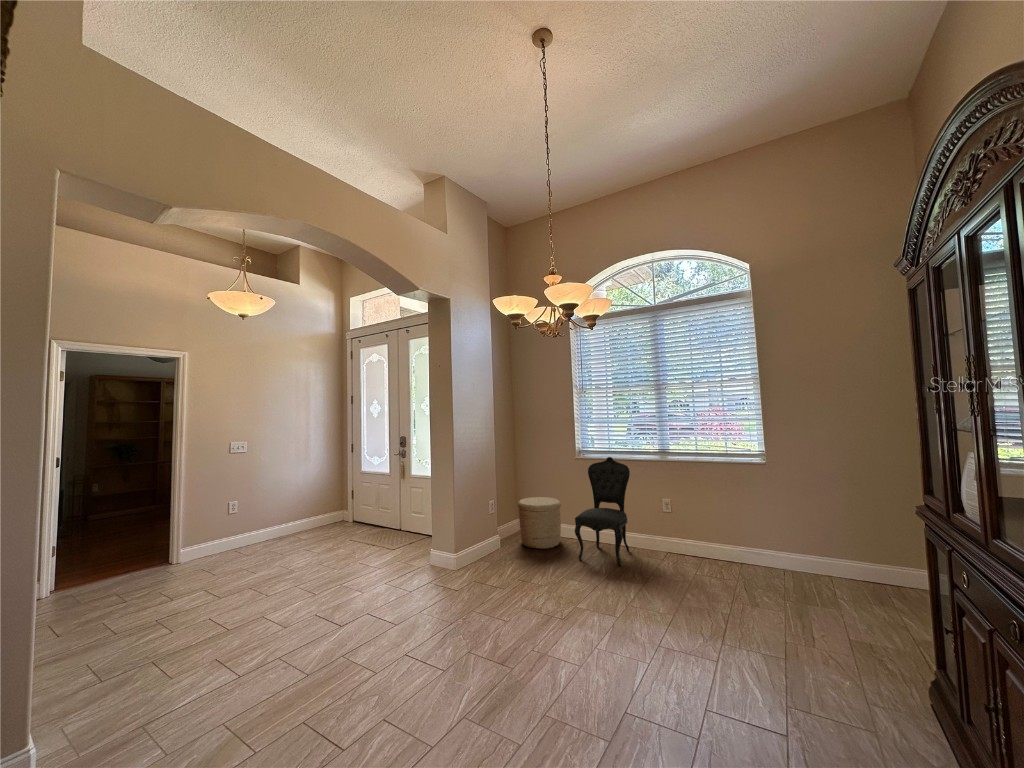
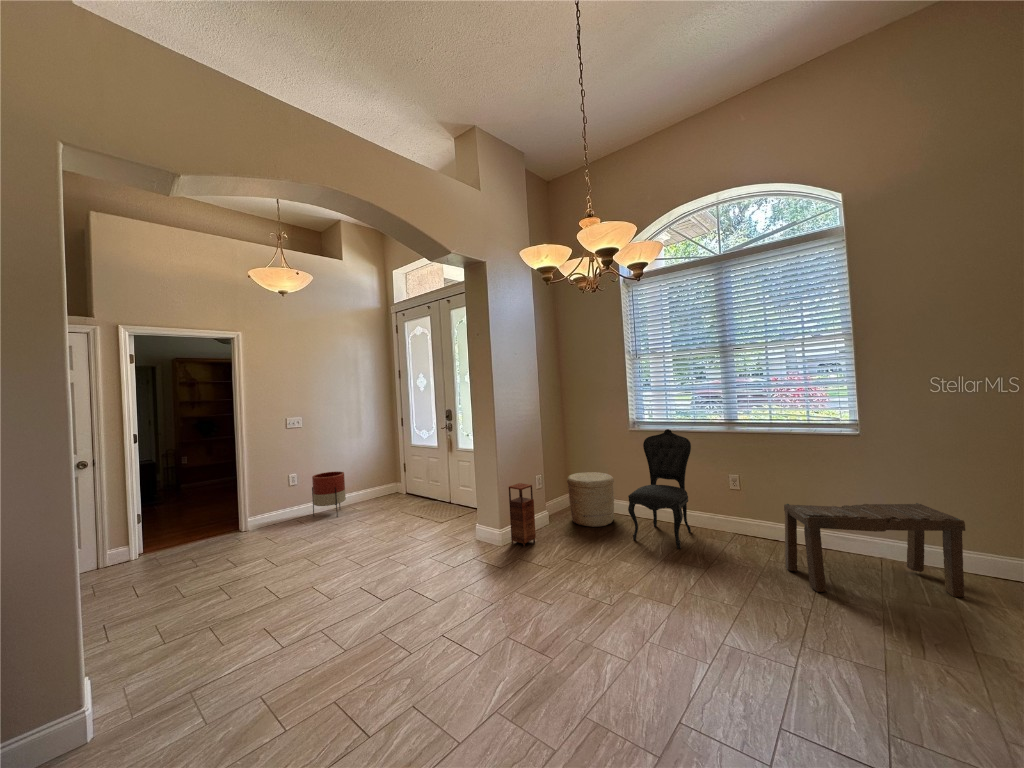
planter: none [255,498,291,546] -> present [312,471,346,517]
storage cabinet: none [464,507,489,570] -> present [509,483,536,547]
bench: none [707,520,845,599] -> present [784,503,965,597]

